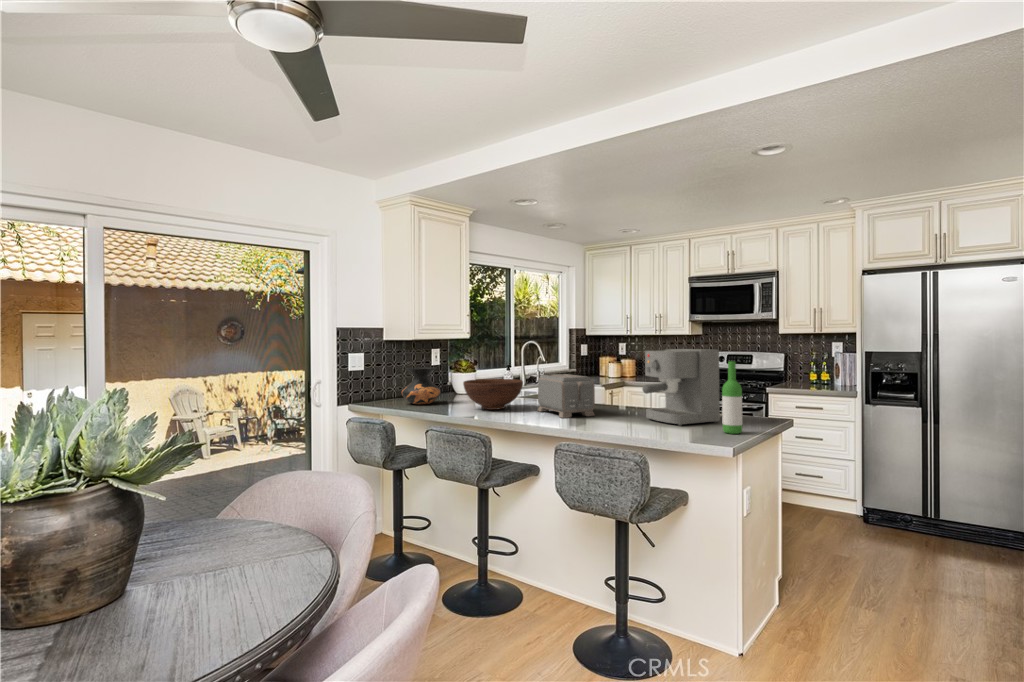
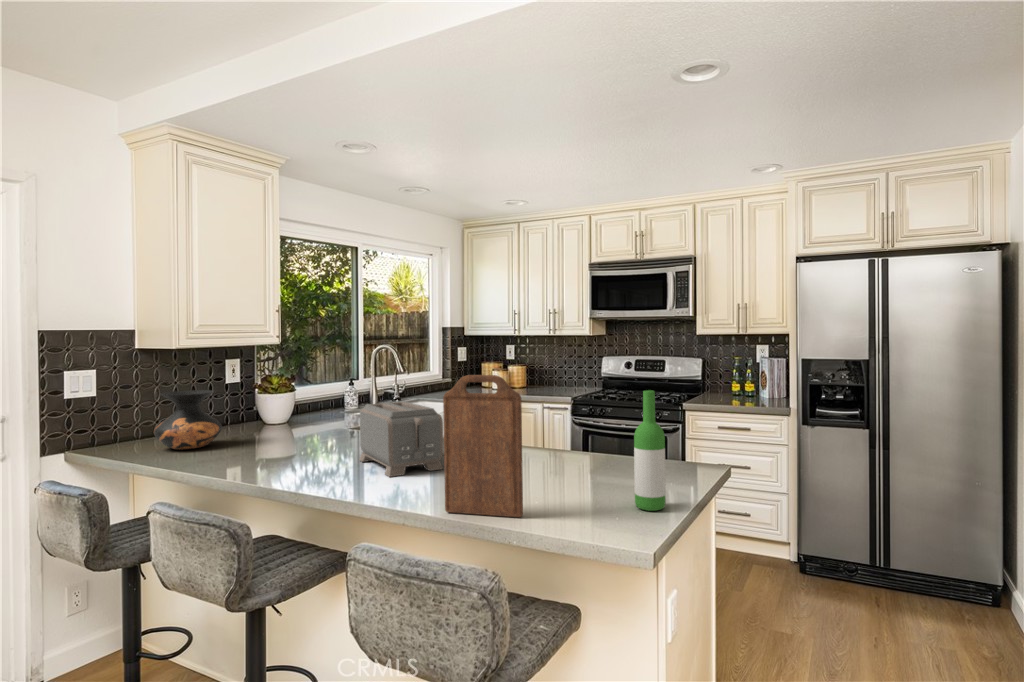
coffee maker: present [642,349,720,426] -> none [509,364,629,491]
cutting board: none [605,351,654,434] -> present [443,375,523,517]
fruit bowl: present [463,379,523,410] -> none [242,408,341,459]

